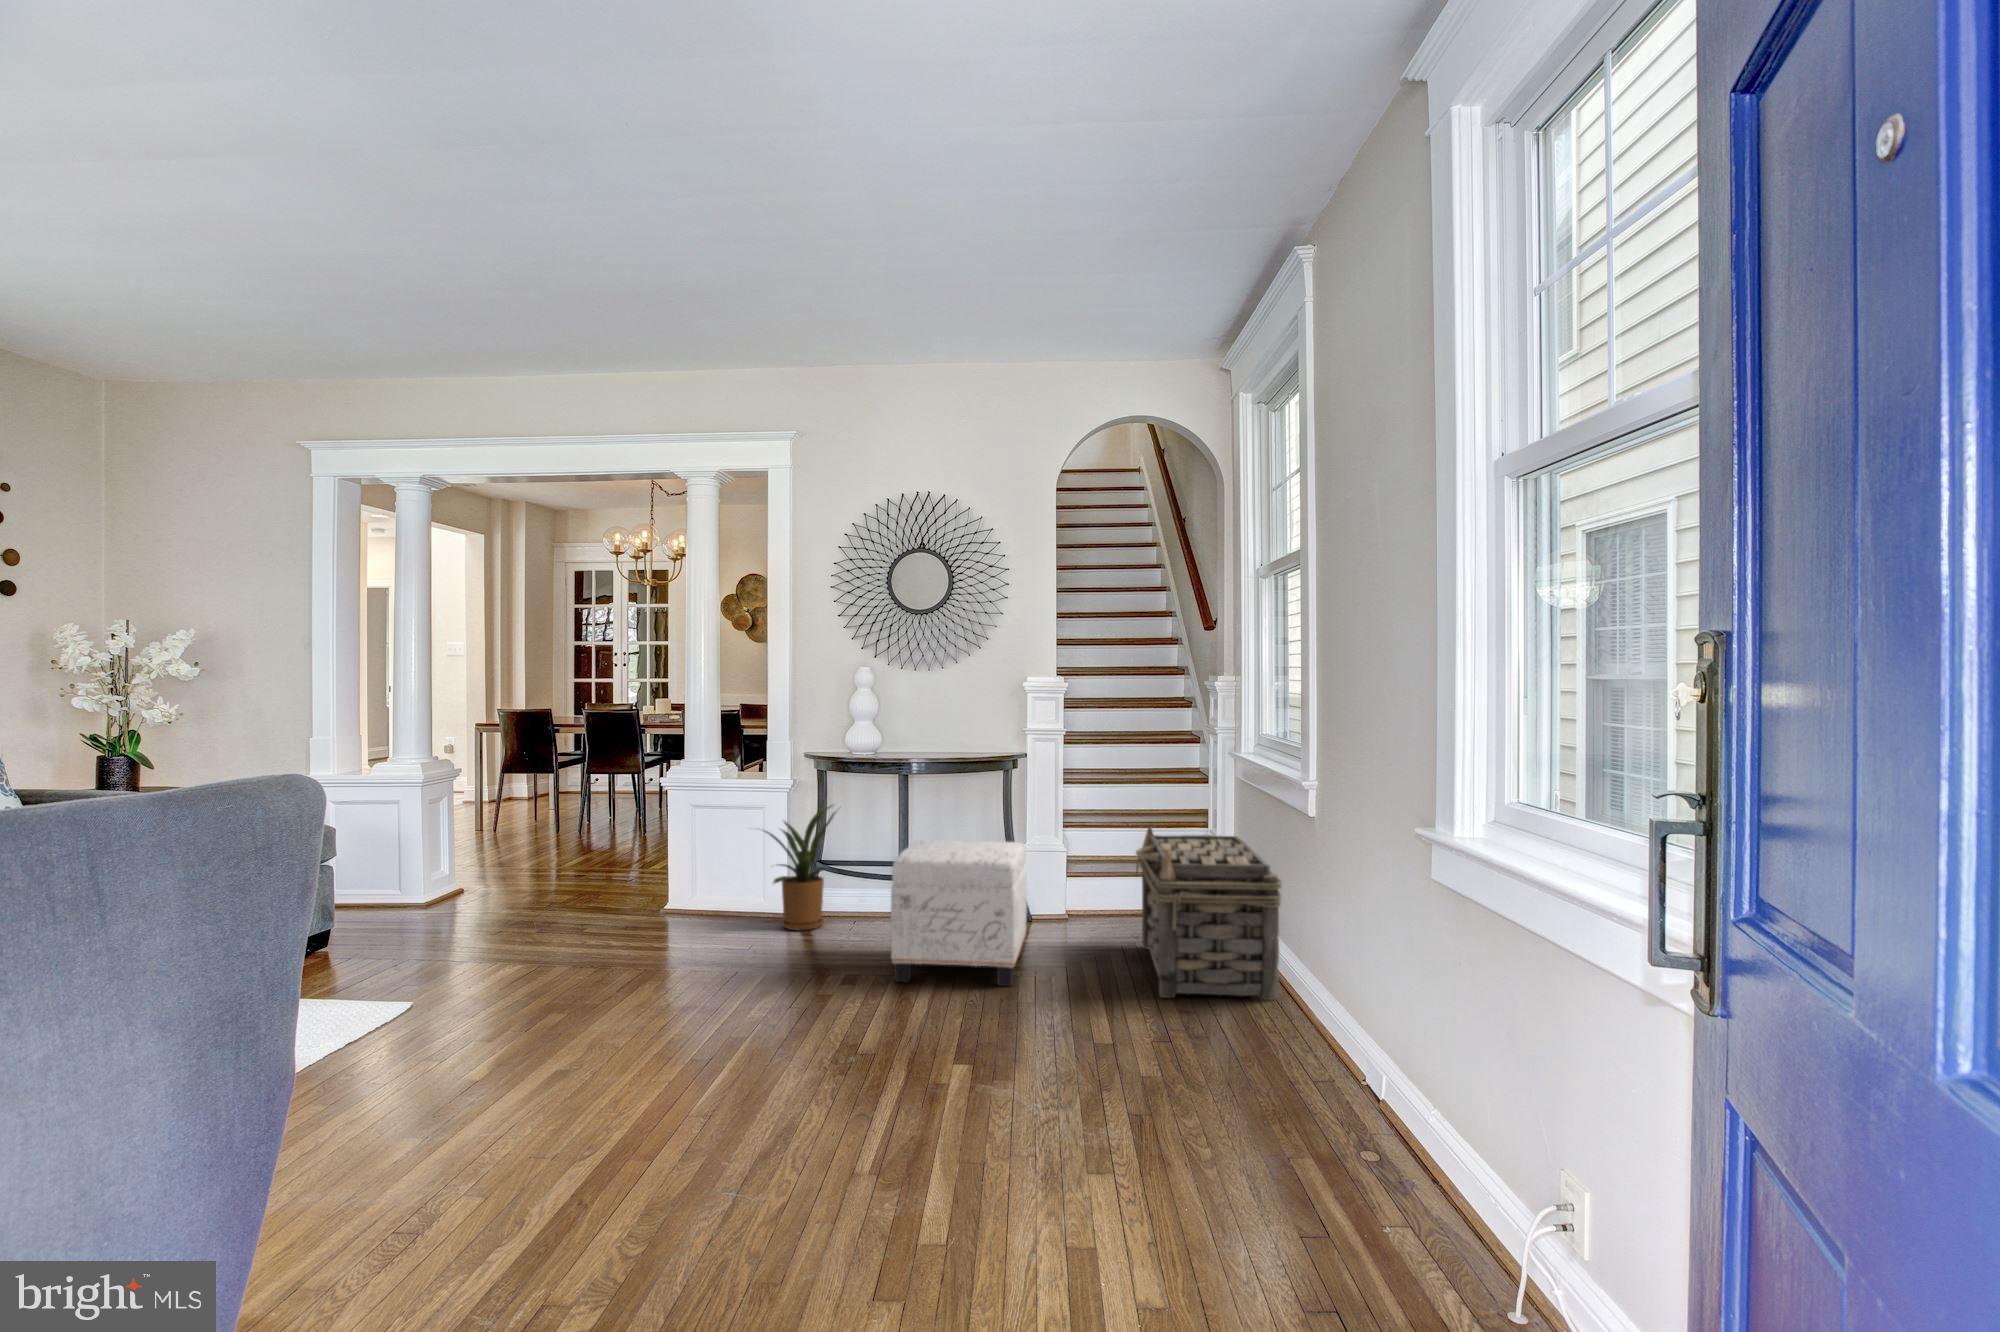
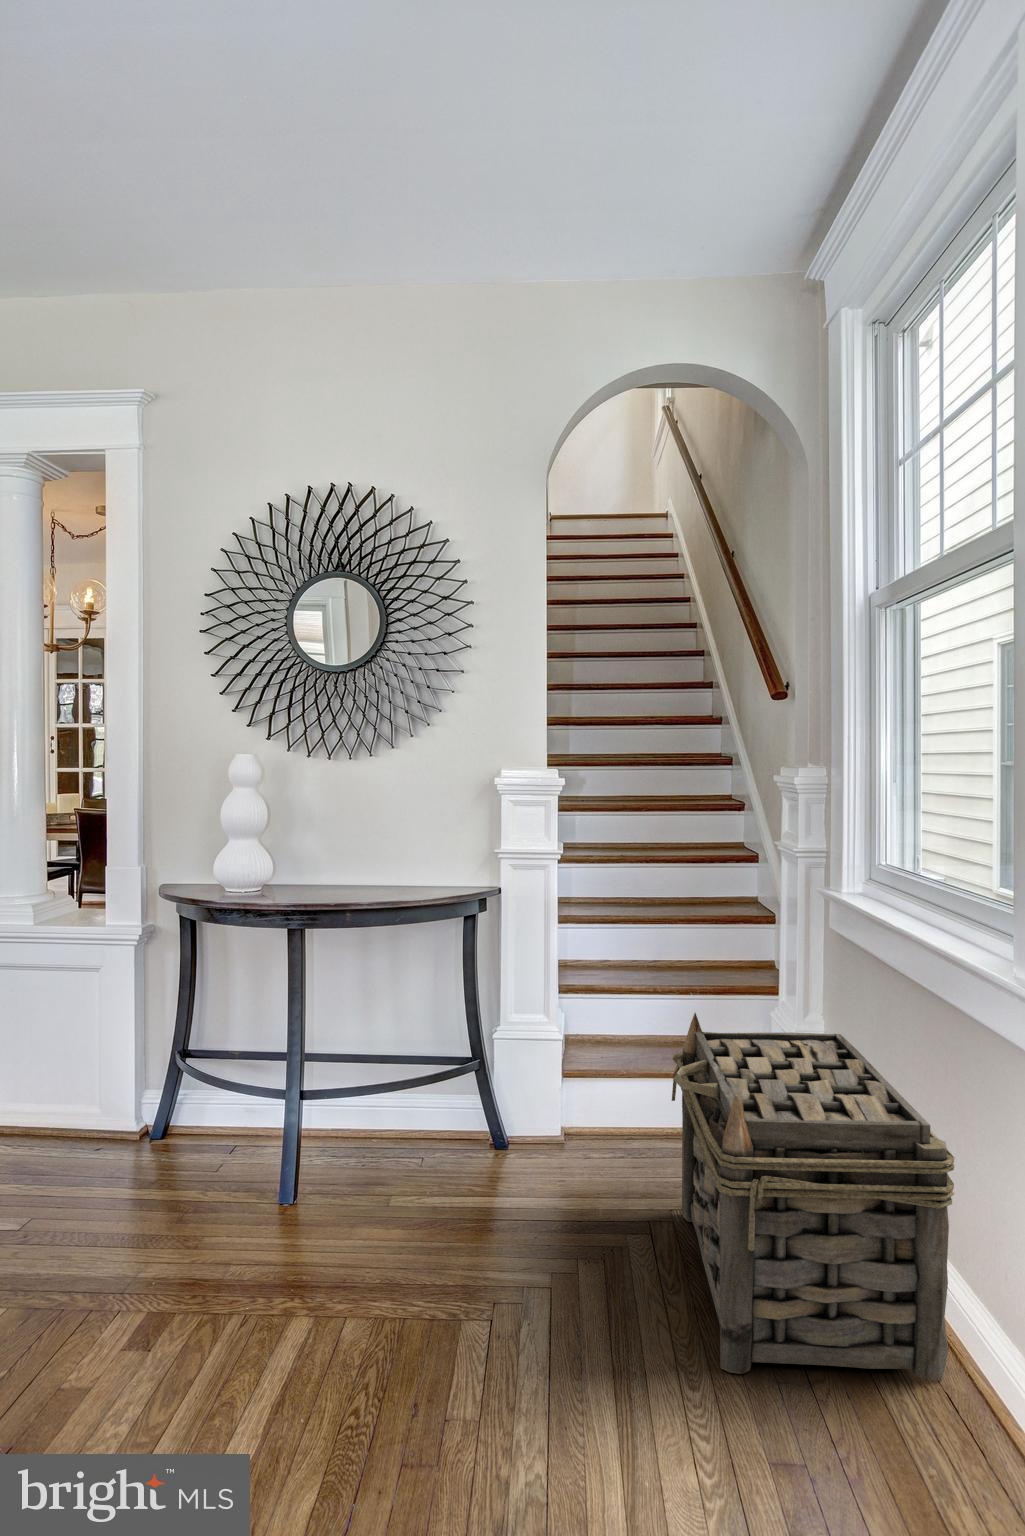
house plant: present [765,806,846,931] -> none [43,964,232,1170]
ottoman: present [891,840,1027,986] -> none [234,1041,489,1331]

